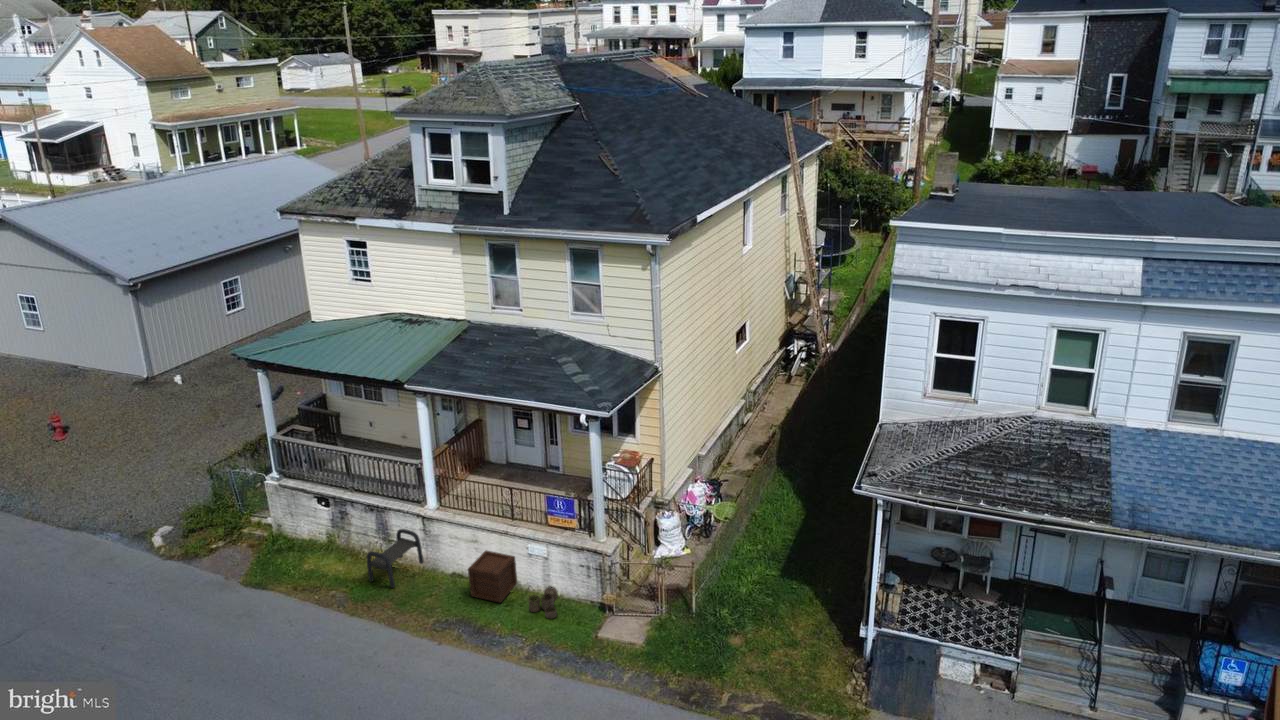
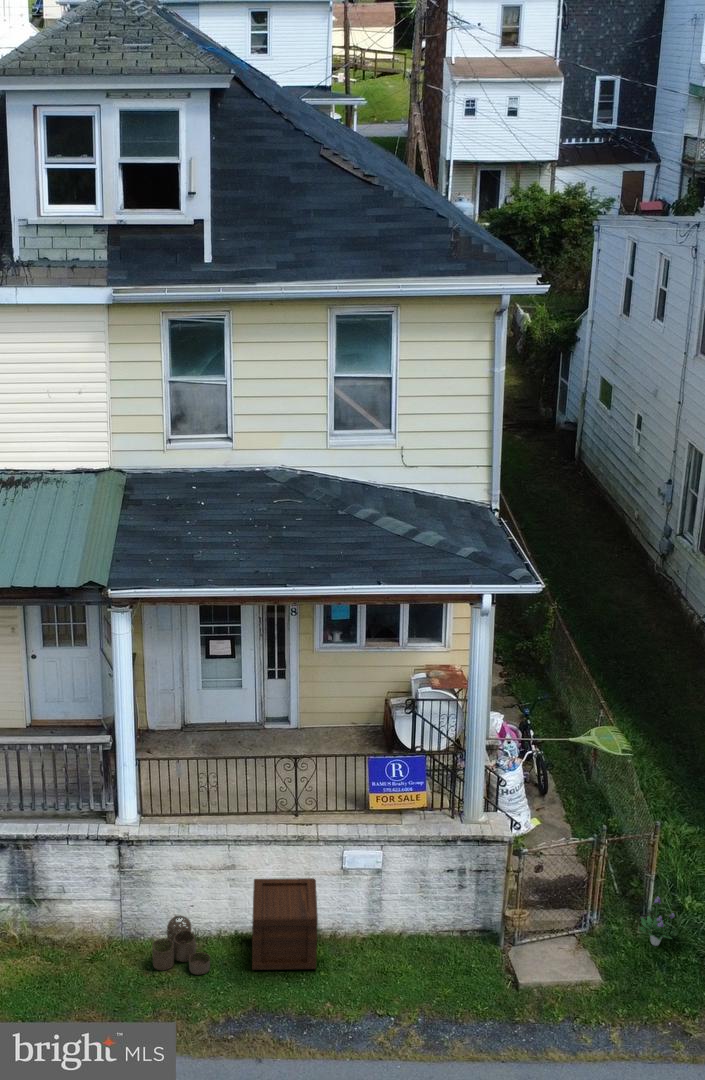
bench: present [367,529,424,588] -> none [28,871,110,991]
woven basket: present [529,586,558,618] -> present [152,915,210,974]
potted plant: none [680,605,703,634] -> present [639,897,674,946]

